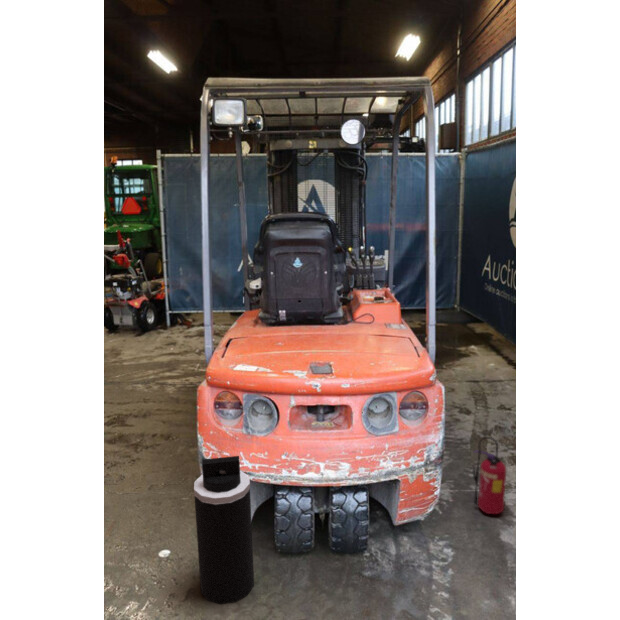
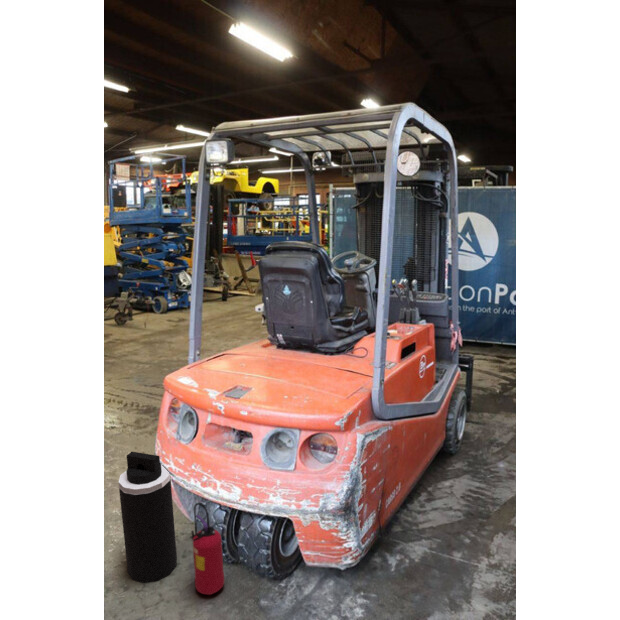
fire extinguisher: present [474,437,506,514] -> present [190,503,224,595]

